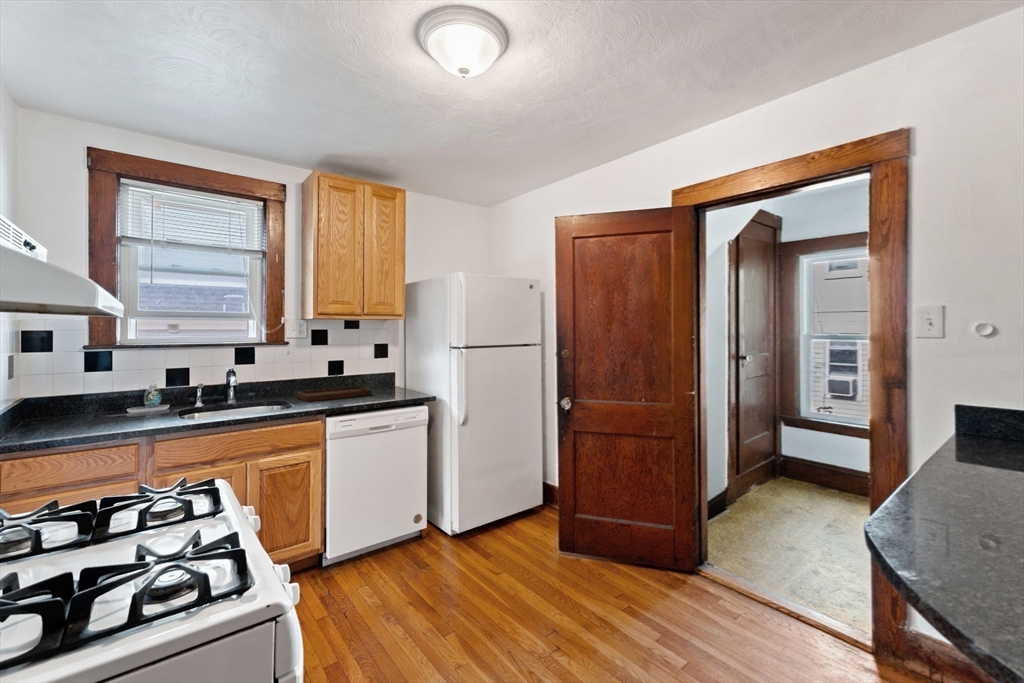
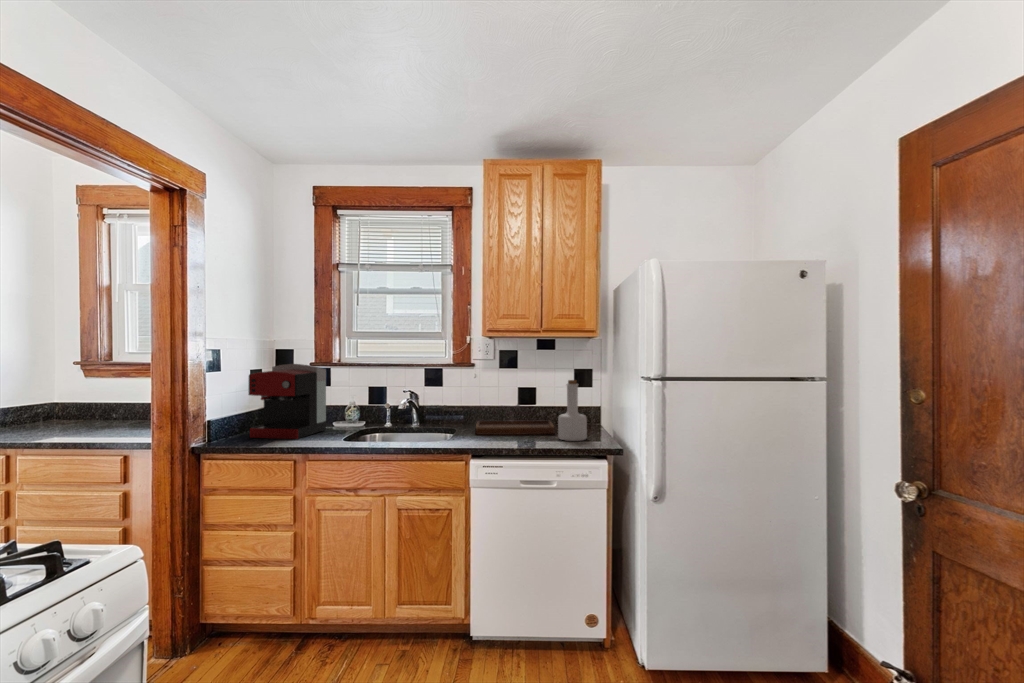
coffee maker: none [33,346,130,432] -> present [249,364,326,439]
bottle: none [380,353,402,397] -> present [558,380,587,441]

